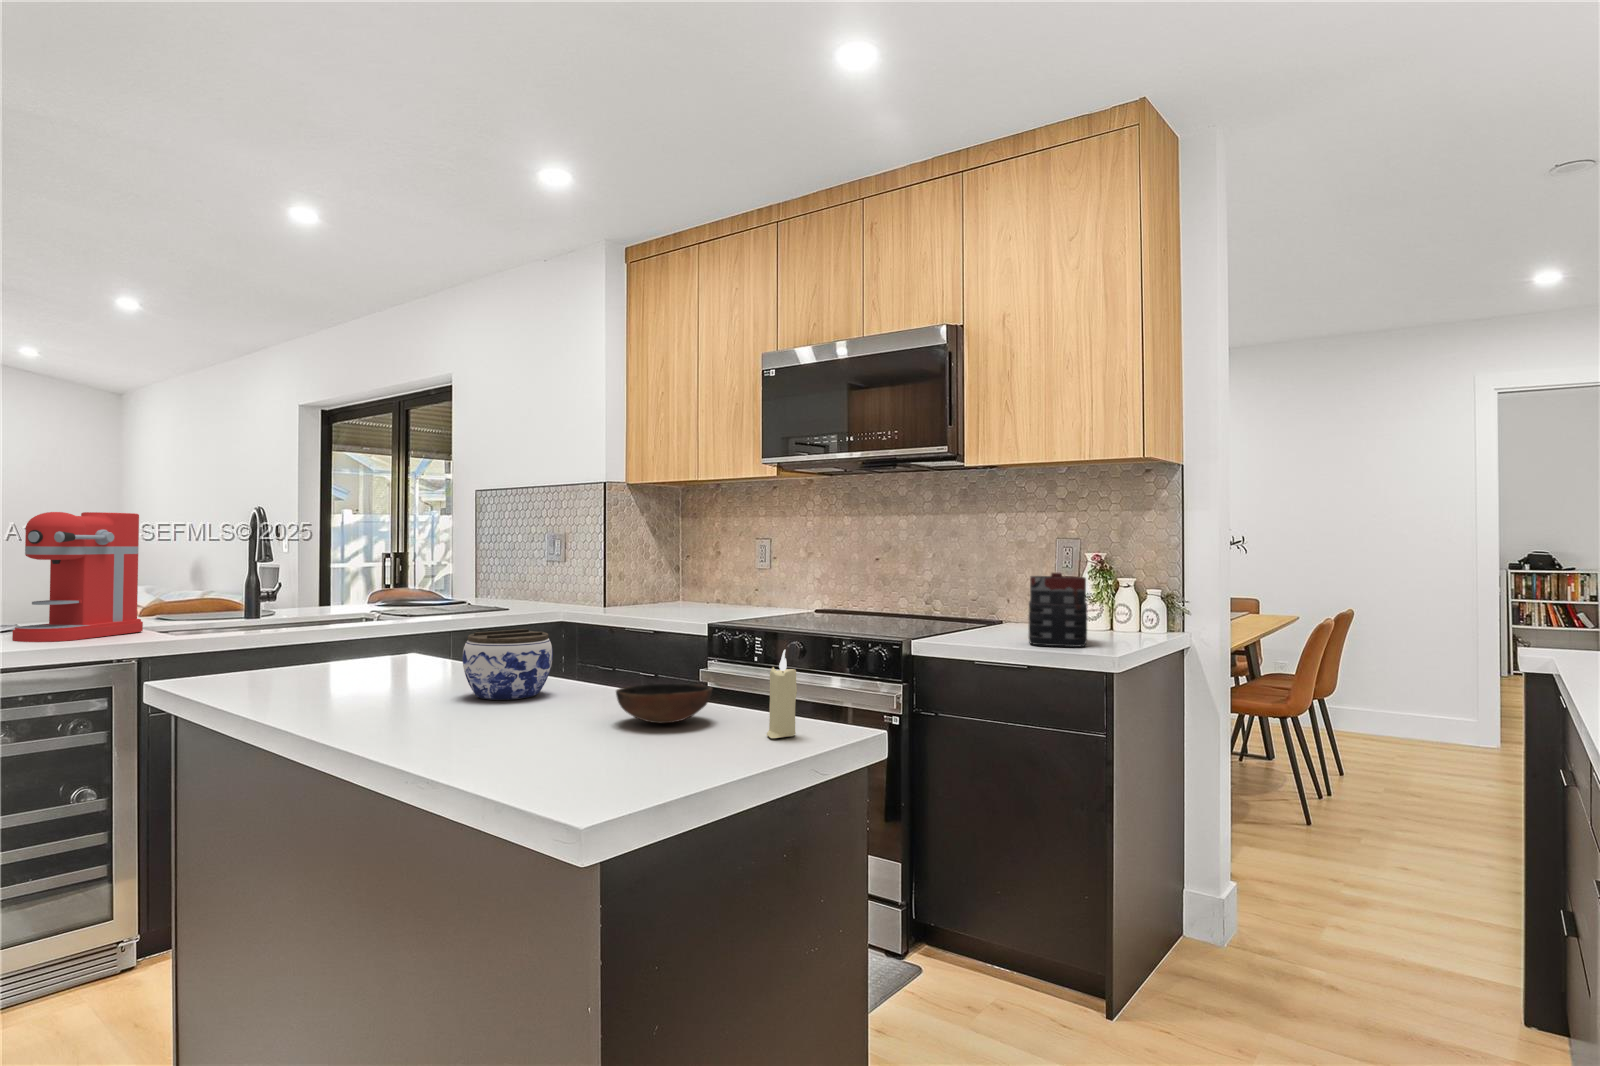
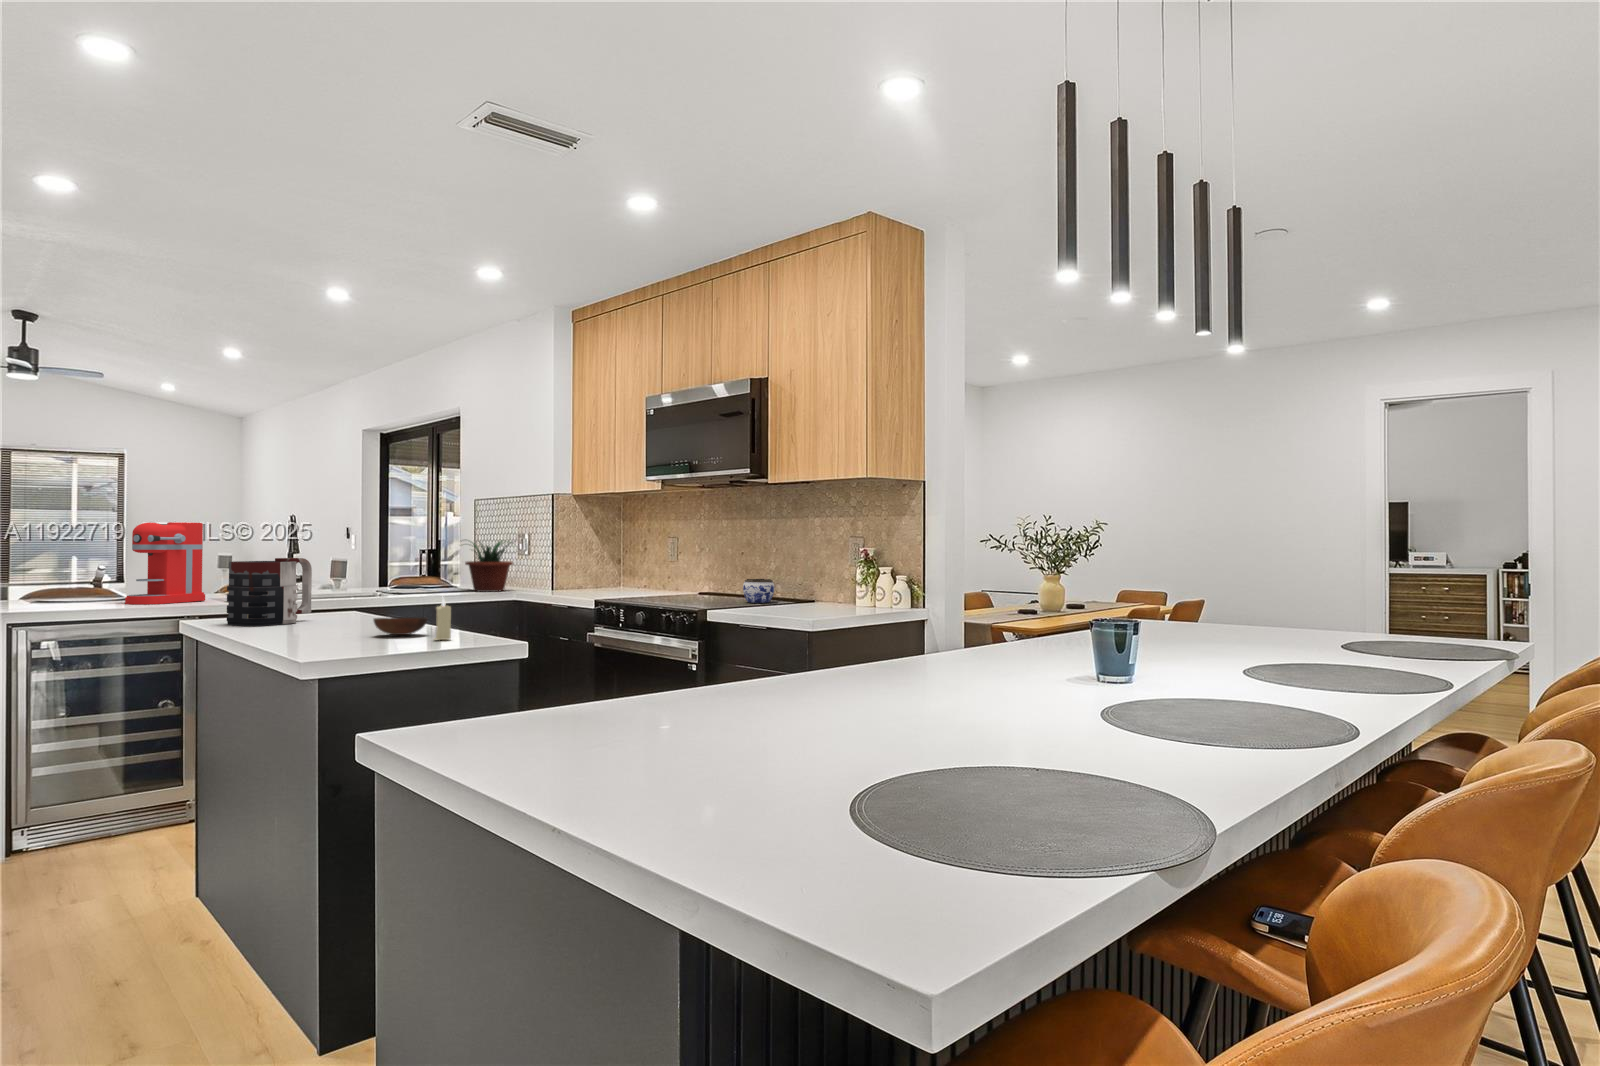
potted plant: none [476,540,556,608] -> present [465,541,513,592]
mug: present [1028,572,1087,647] -> present [227,558,312,626]
jar: present [463,629,553,700] -> present [743,579,775,603]

